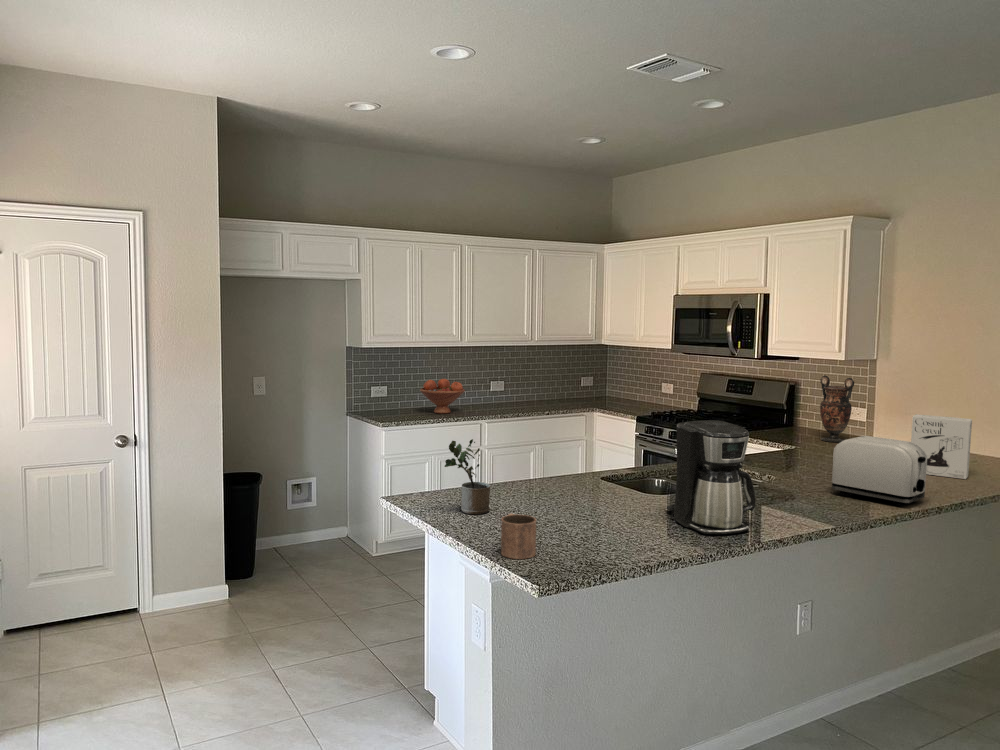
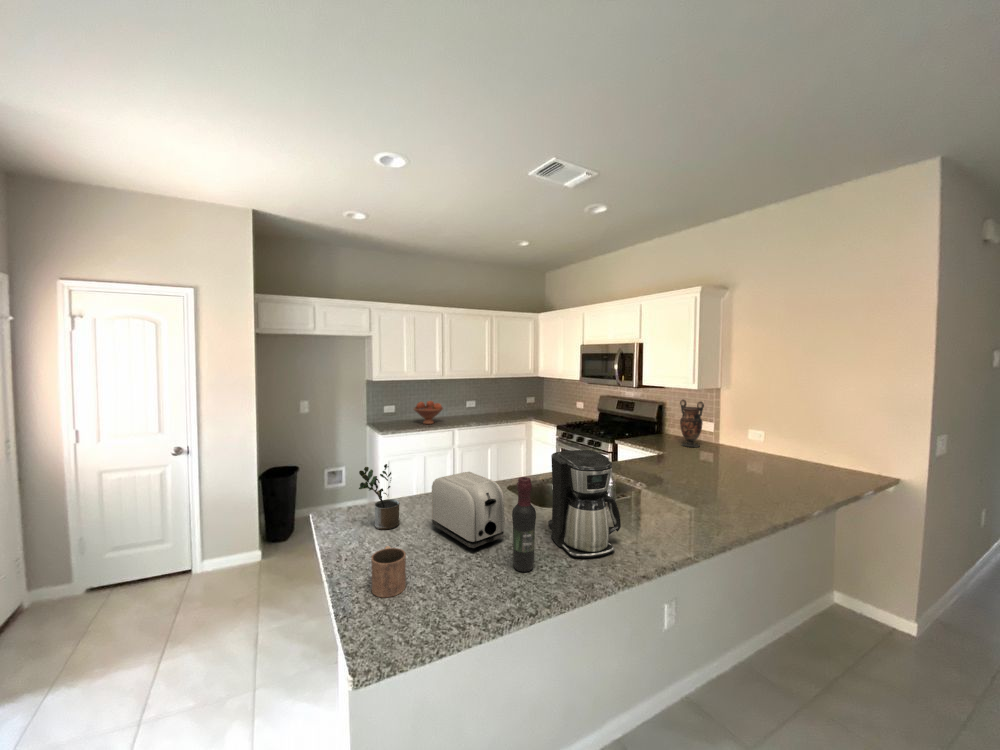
cereal box: present [911,414,972,479] -> none [749,432,797,484]
toaster: present [832,436,927,506] -> present [432,472,504,549]
wine bottle: none [642,443,668,544] -> present [512,477,536,572]

